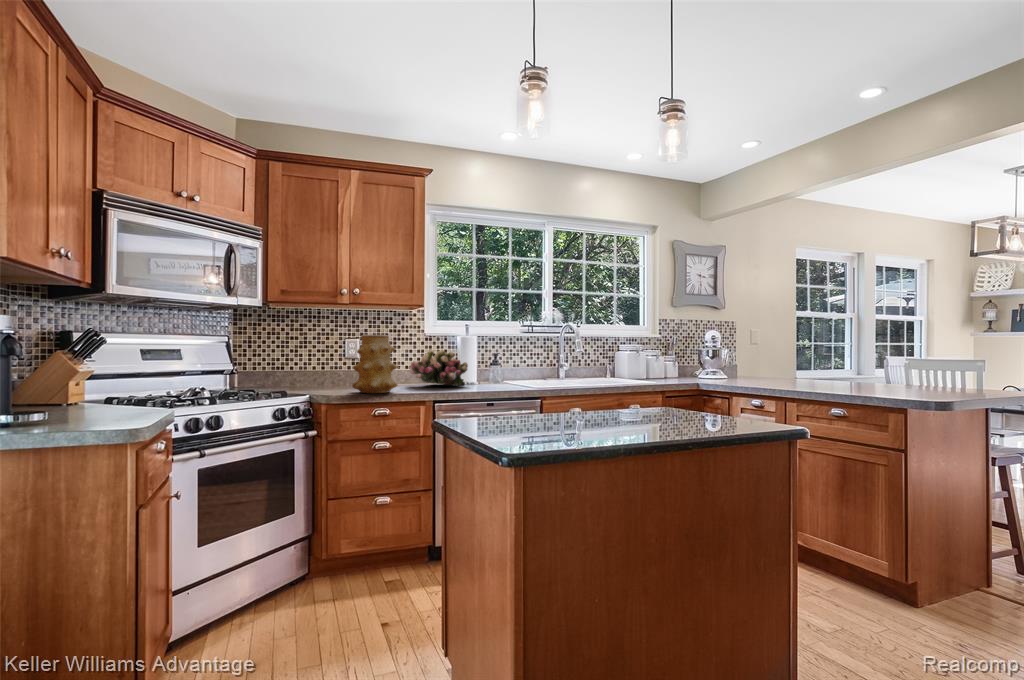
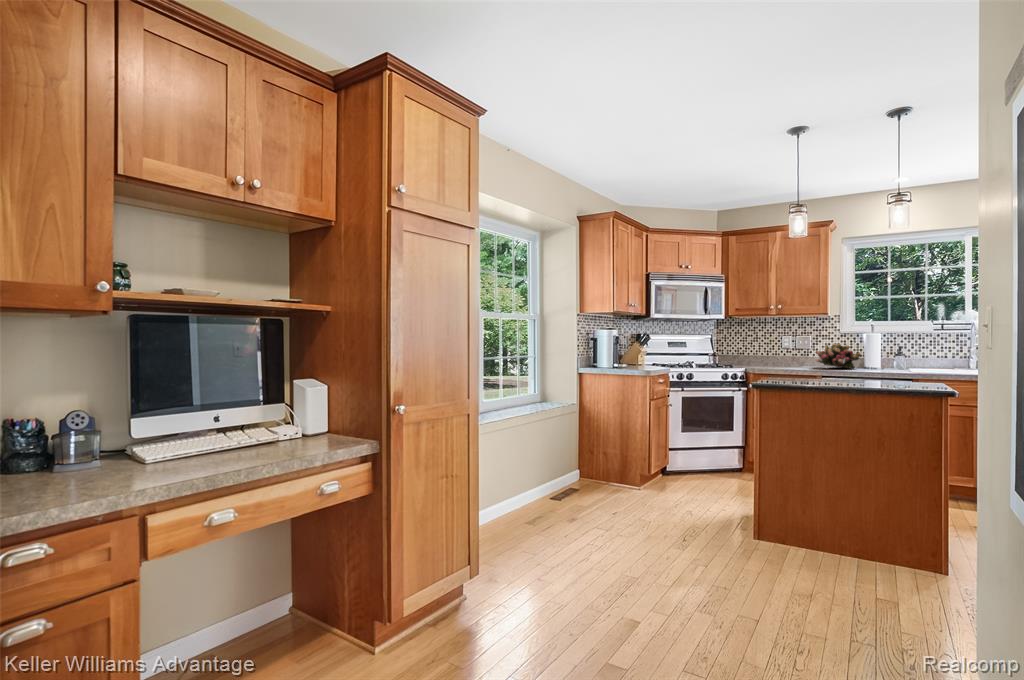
vase: present [352,335,398,393] -> none [769,334,797,369]

